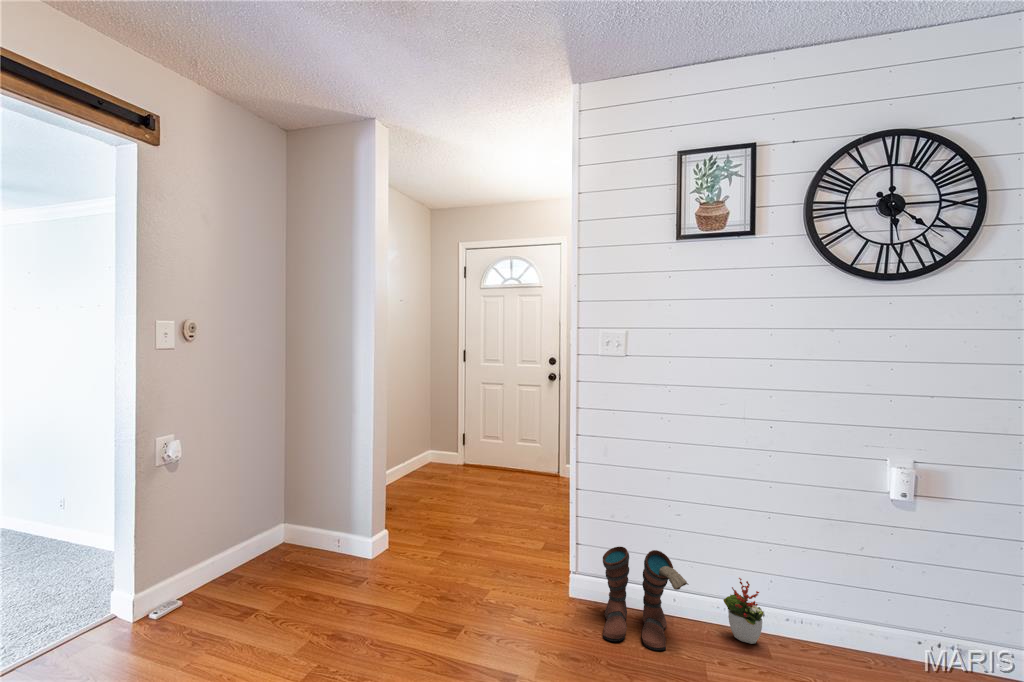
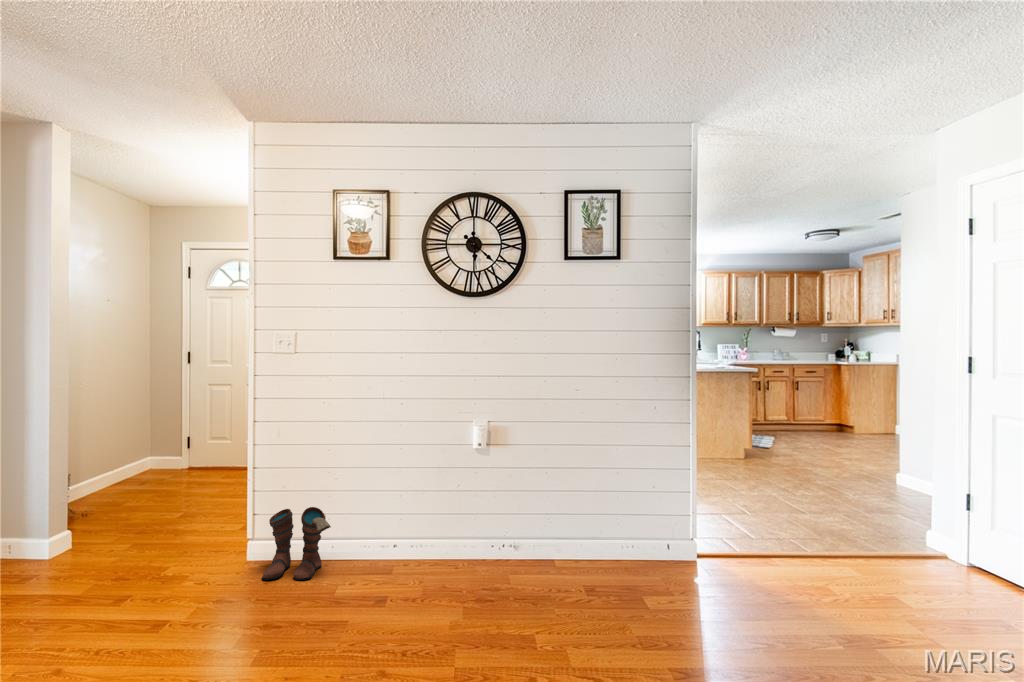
decorative plant: present [723,578,764,644] -> none [364,520,390,567]

